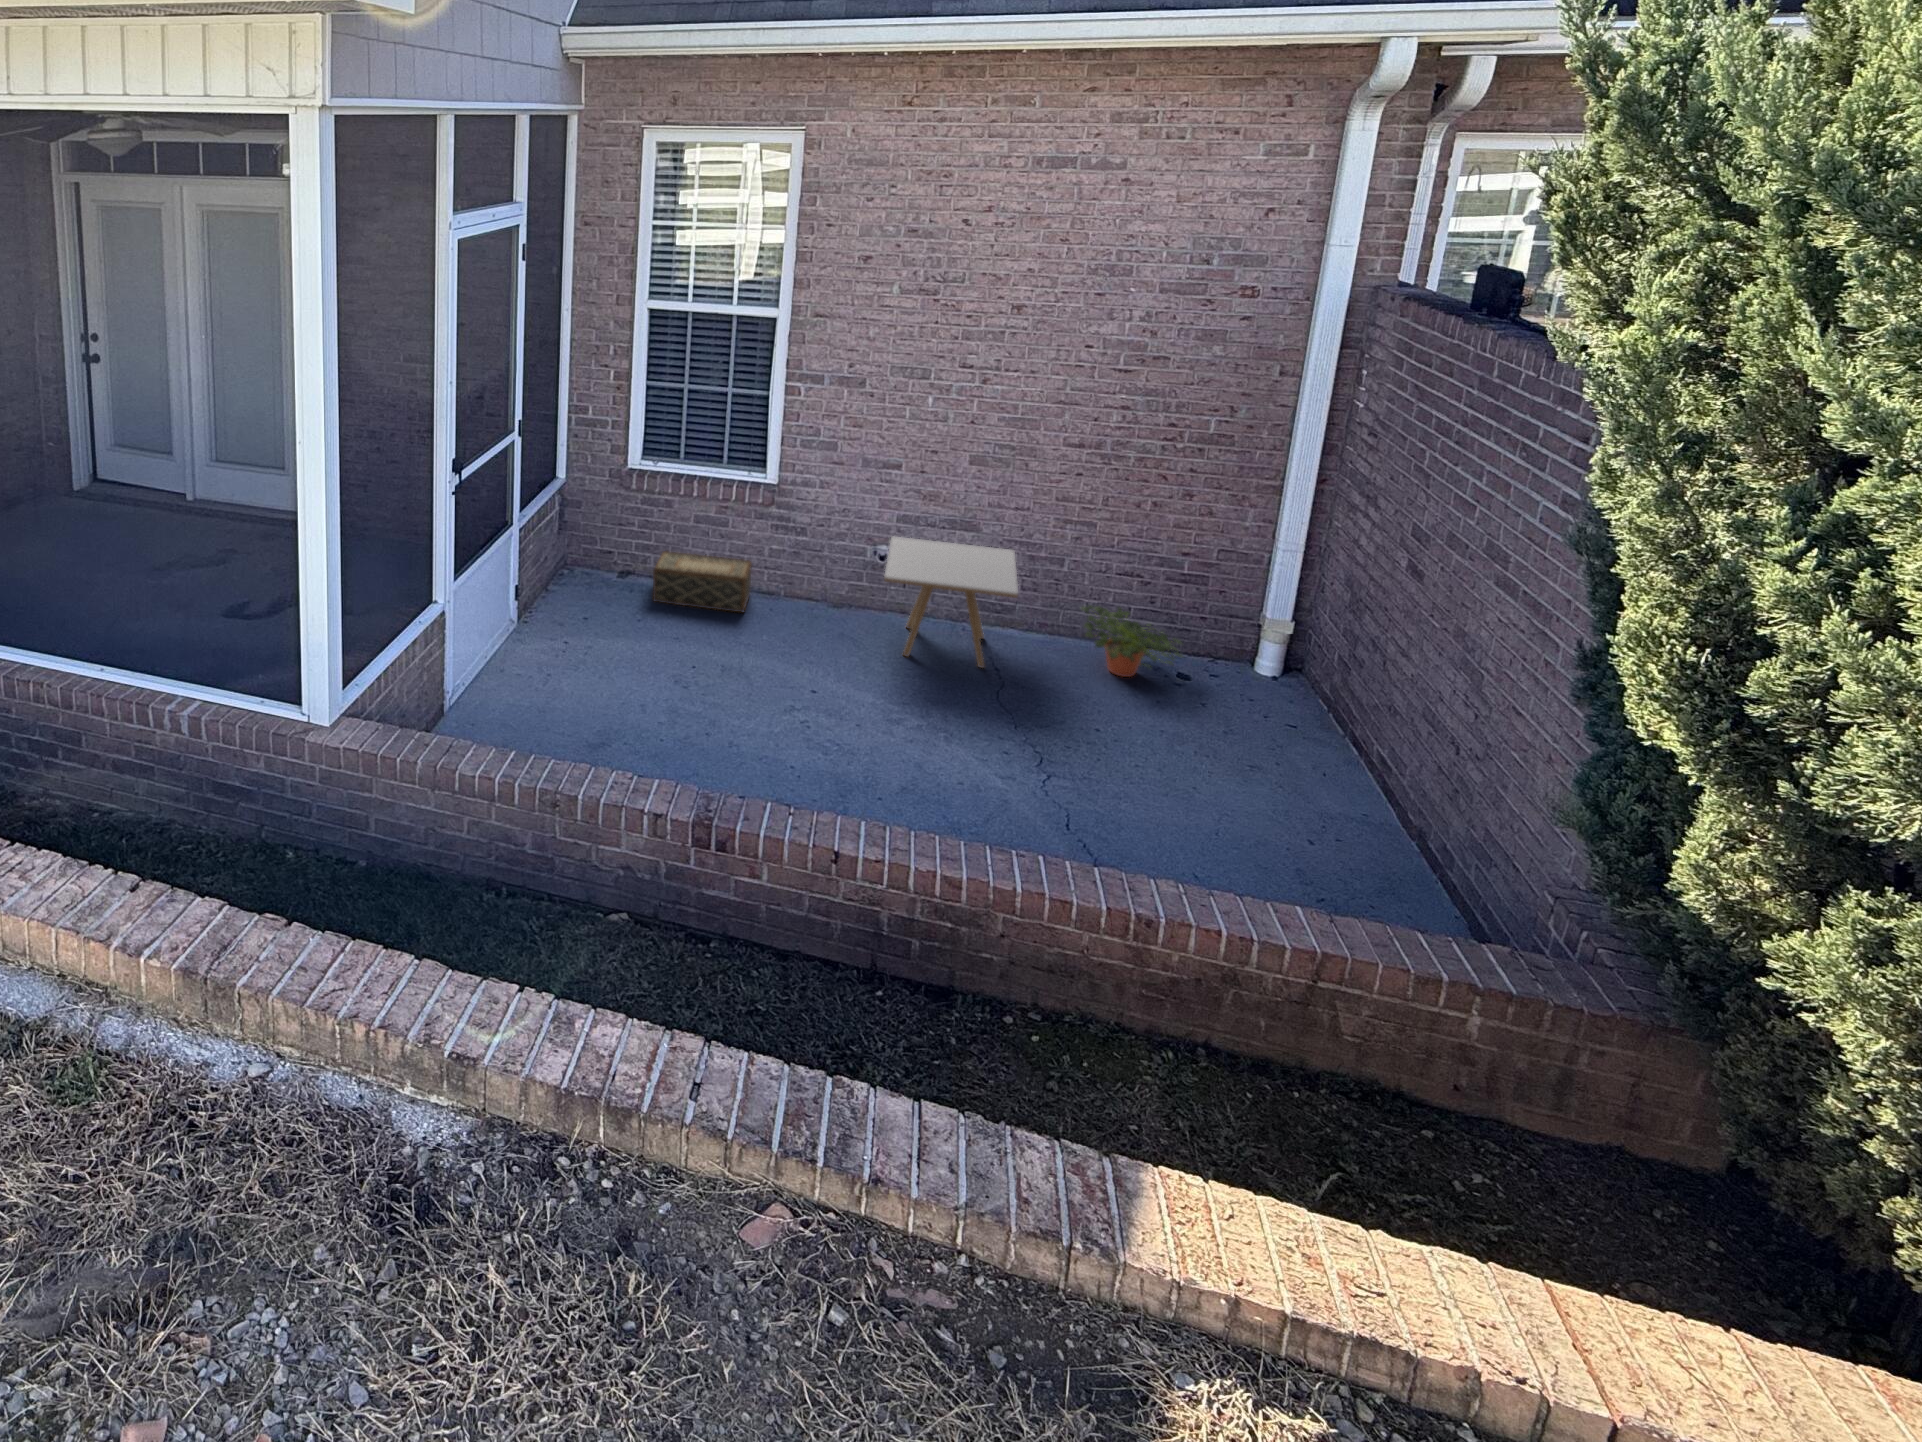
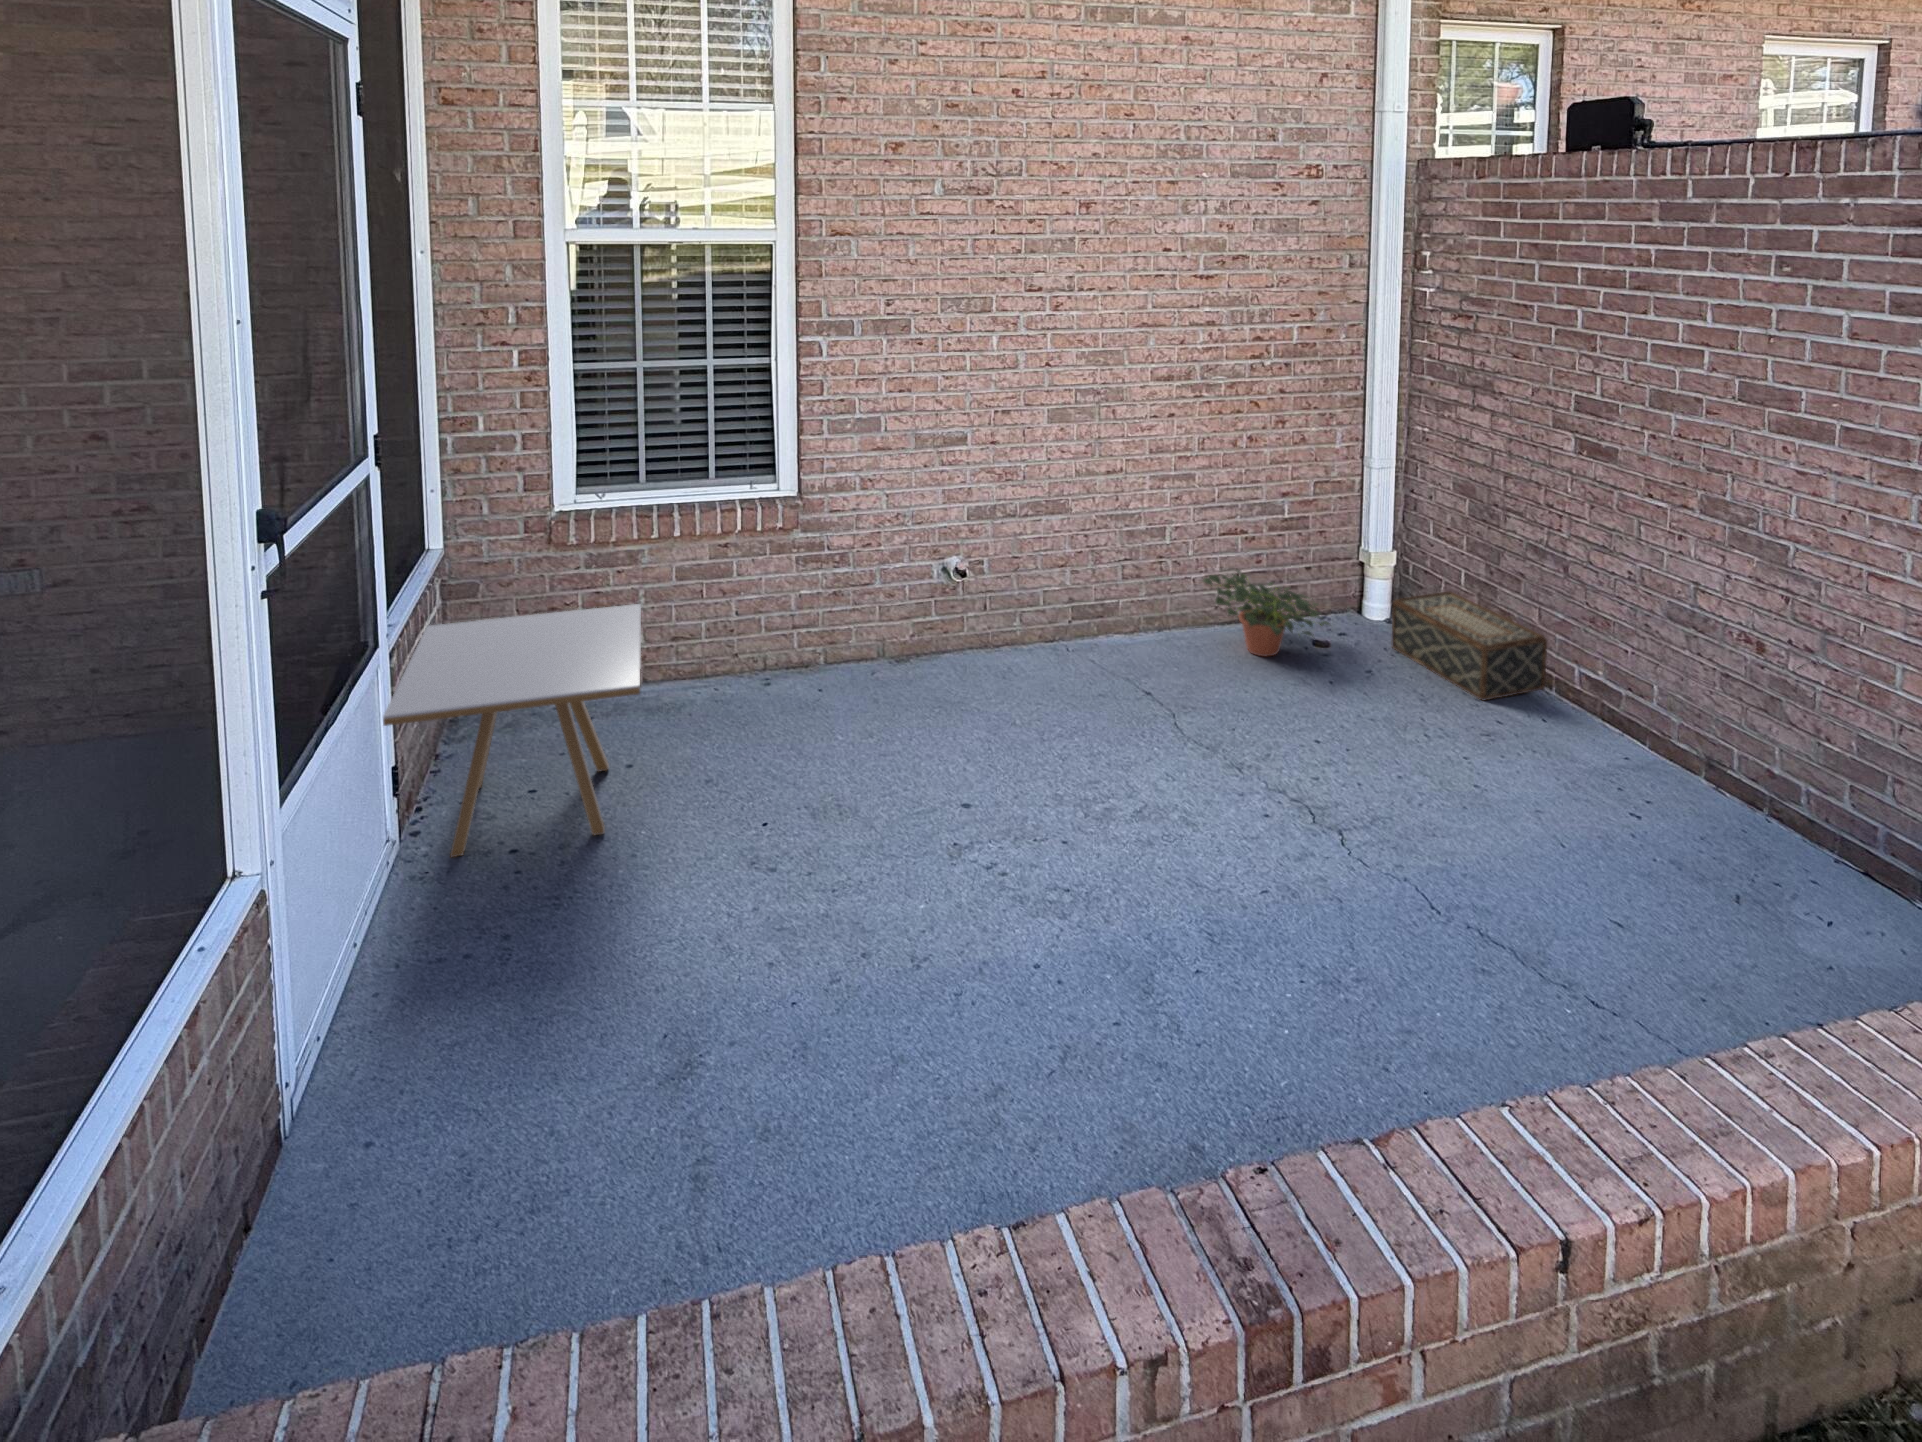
side table: present [884,537,1018,667] -> present [383,604,641,857]
woven basket: present [653,551,751,612] -> present [1392,591,1547,700]

